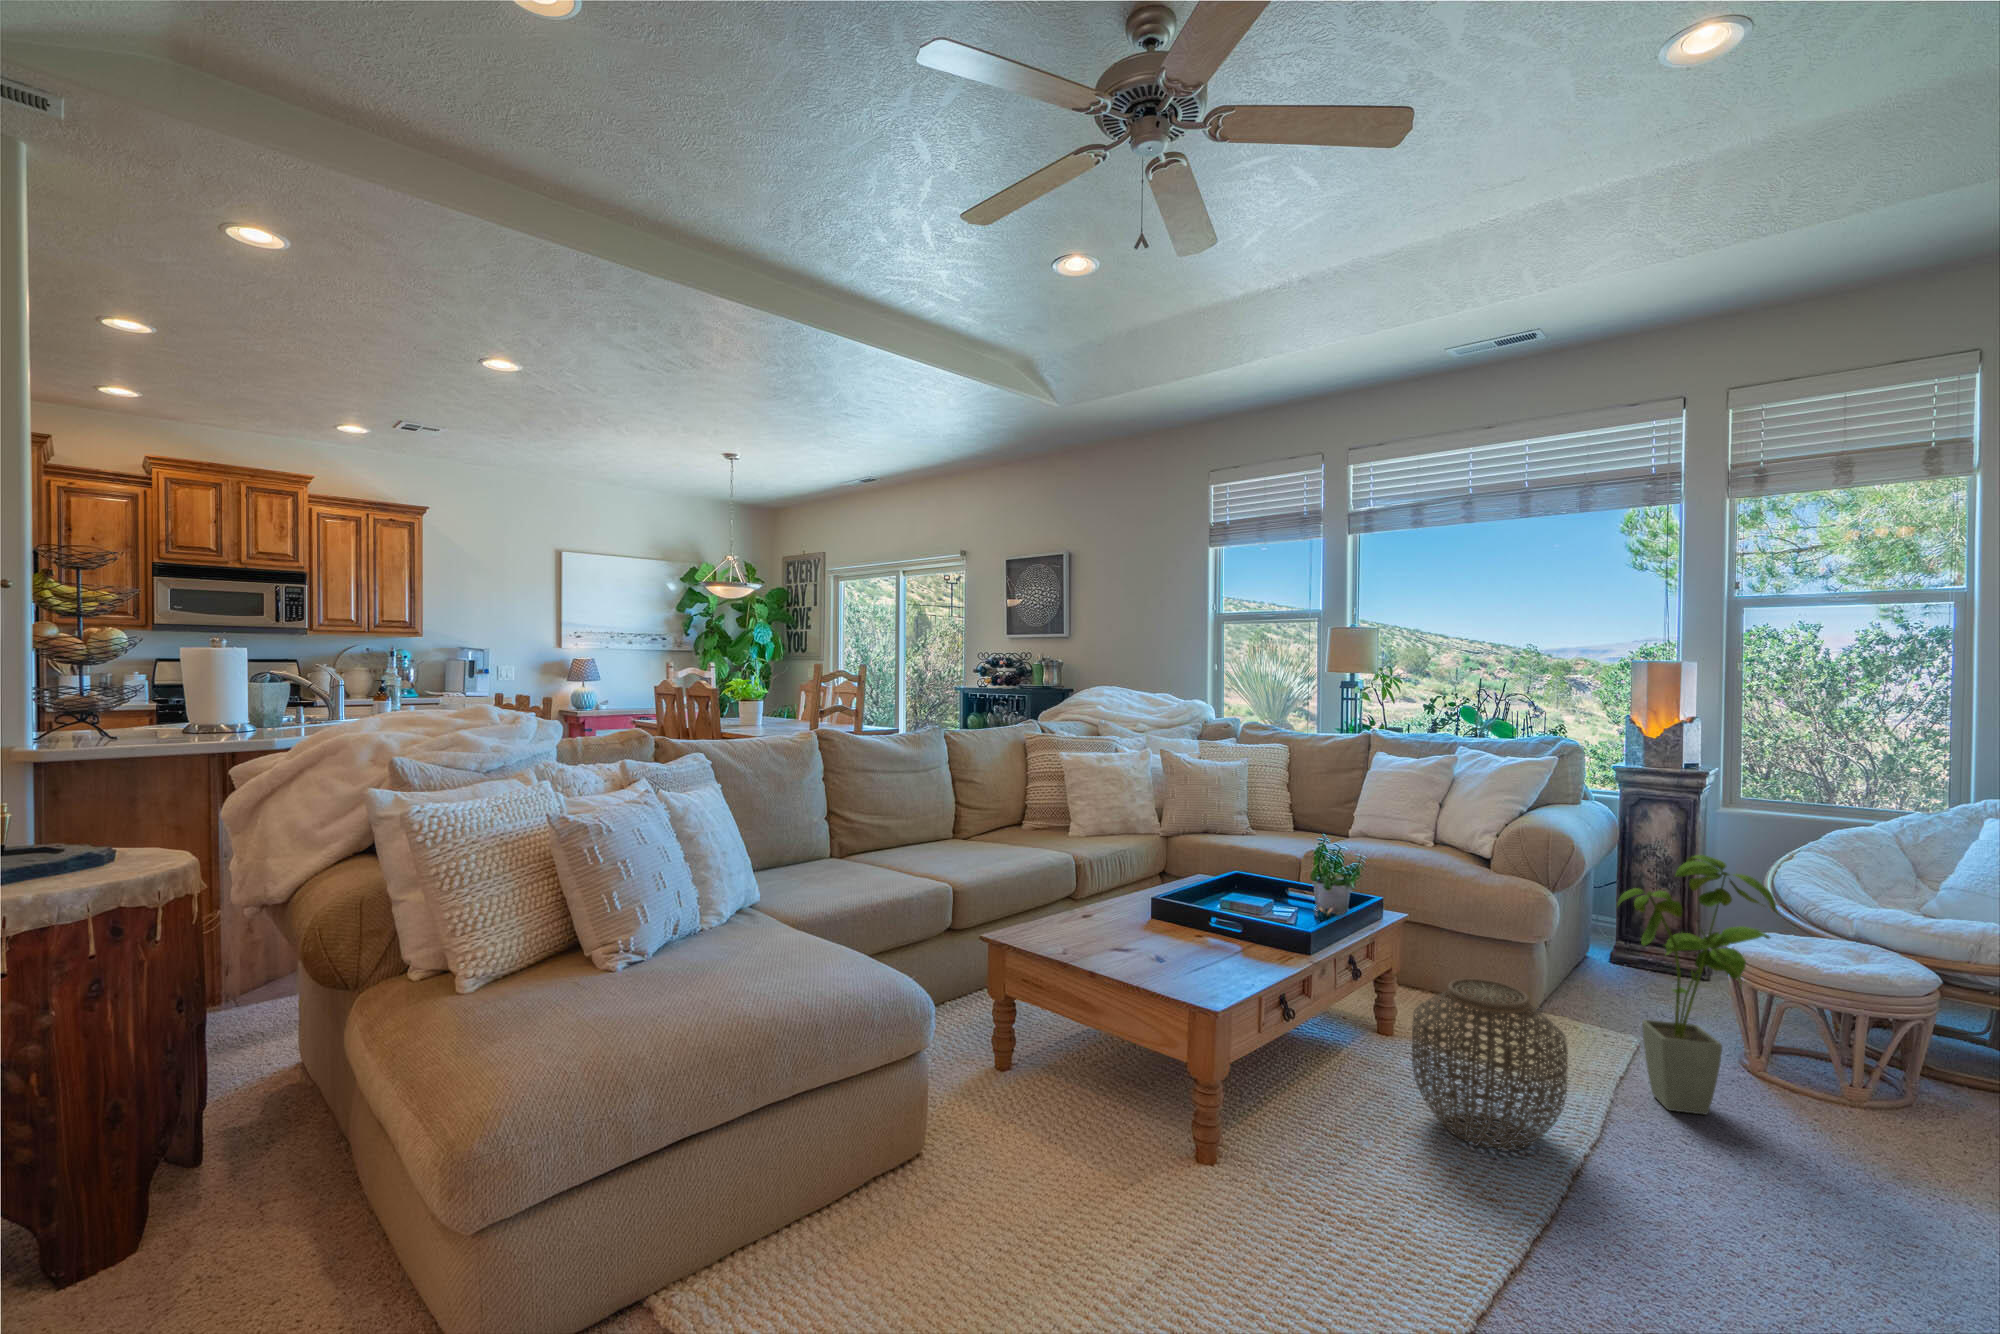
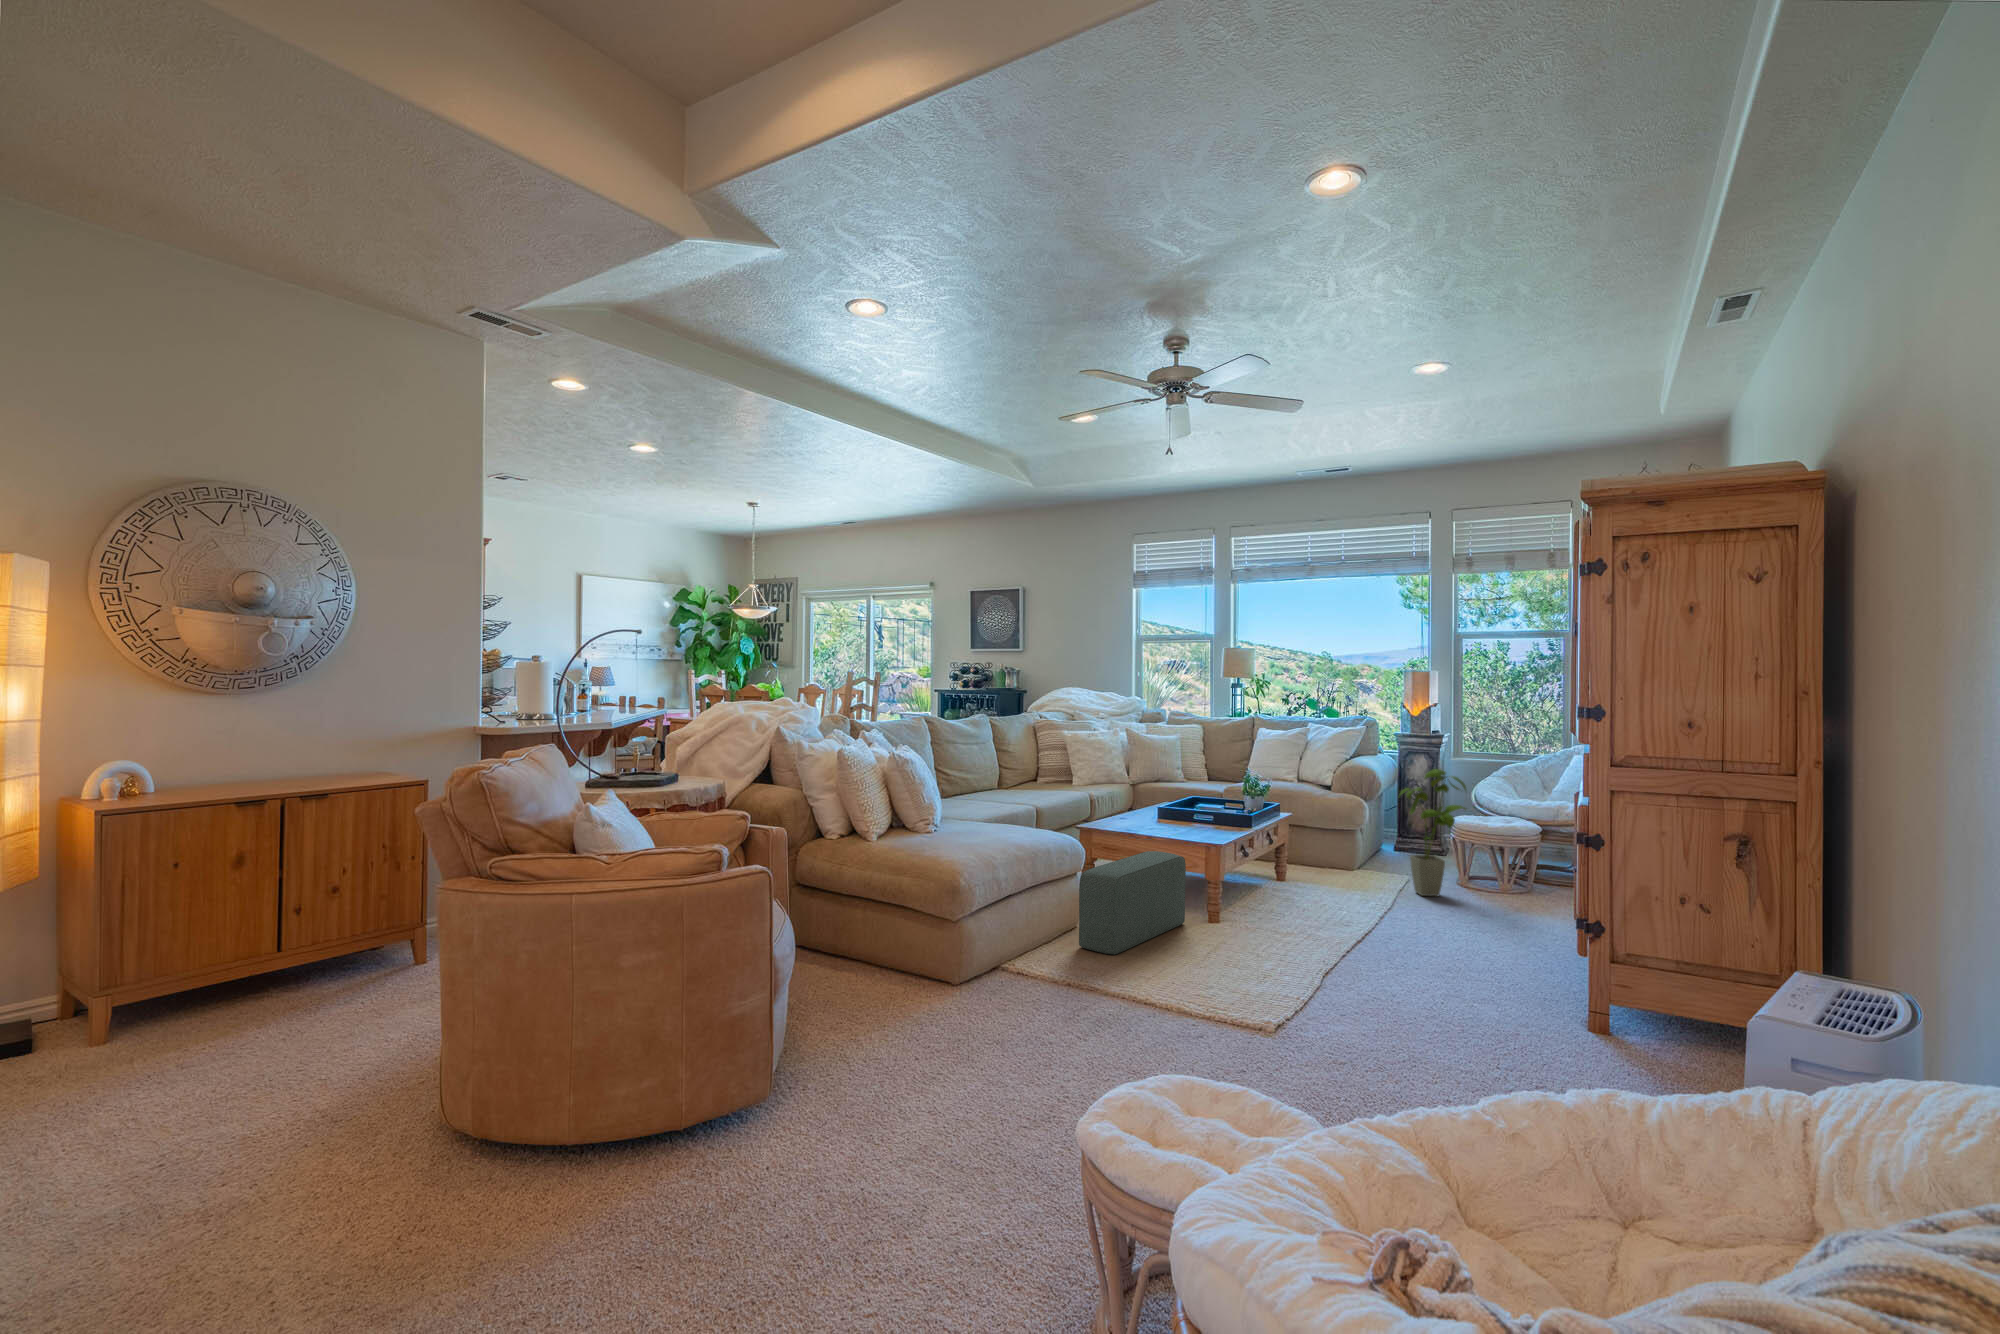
woven basket: present [1412,979,1568,1150] -> none [1306,833,1378,911]
pouf: none [860,1007,1136,1276] -> present [1079,851,1186,954]

